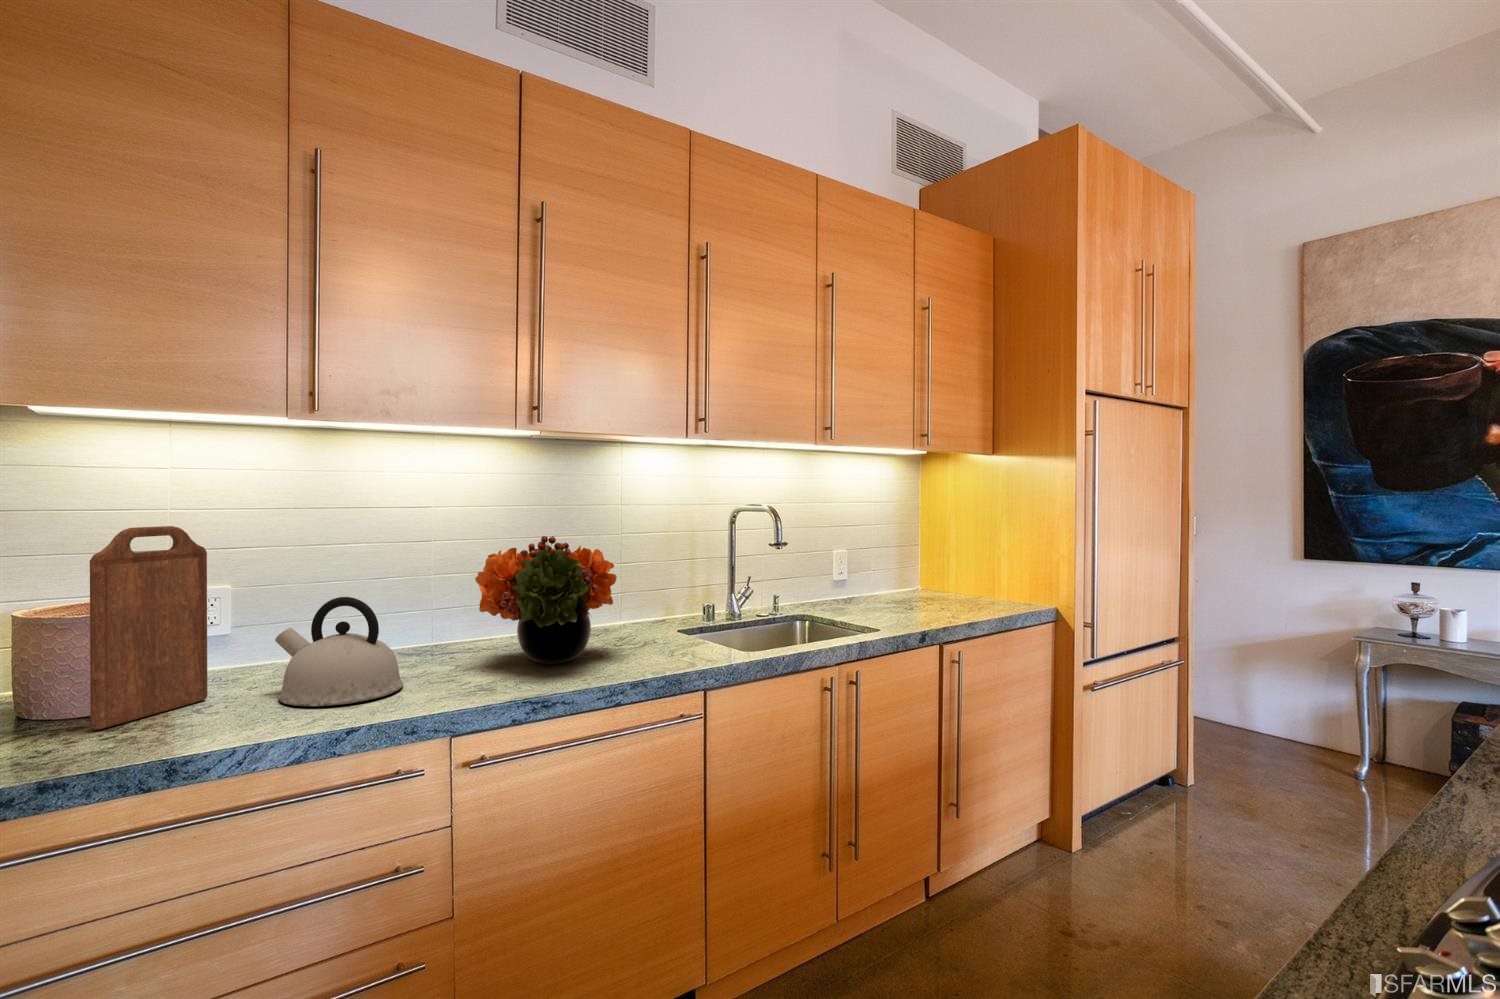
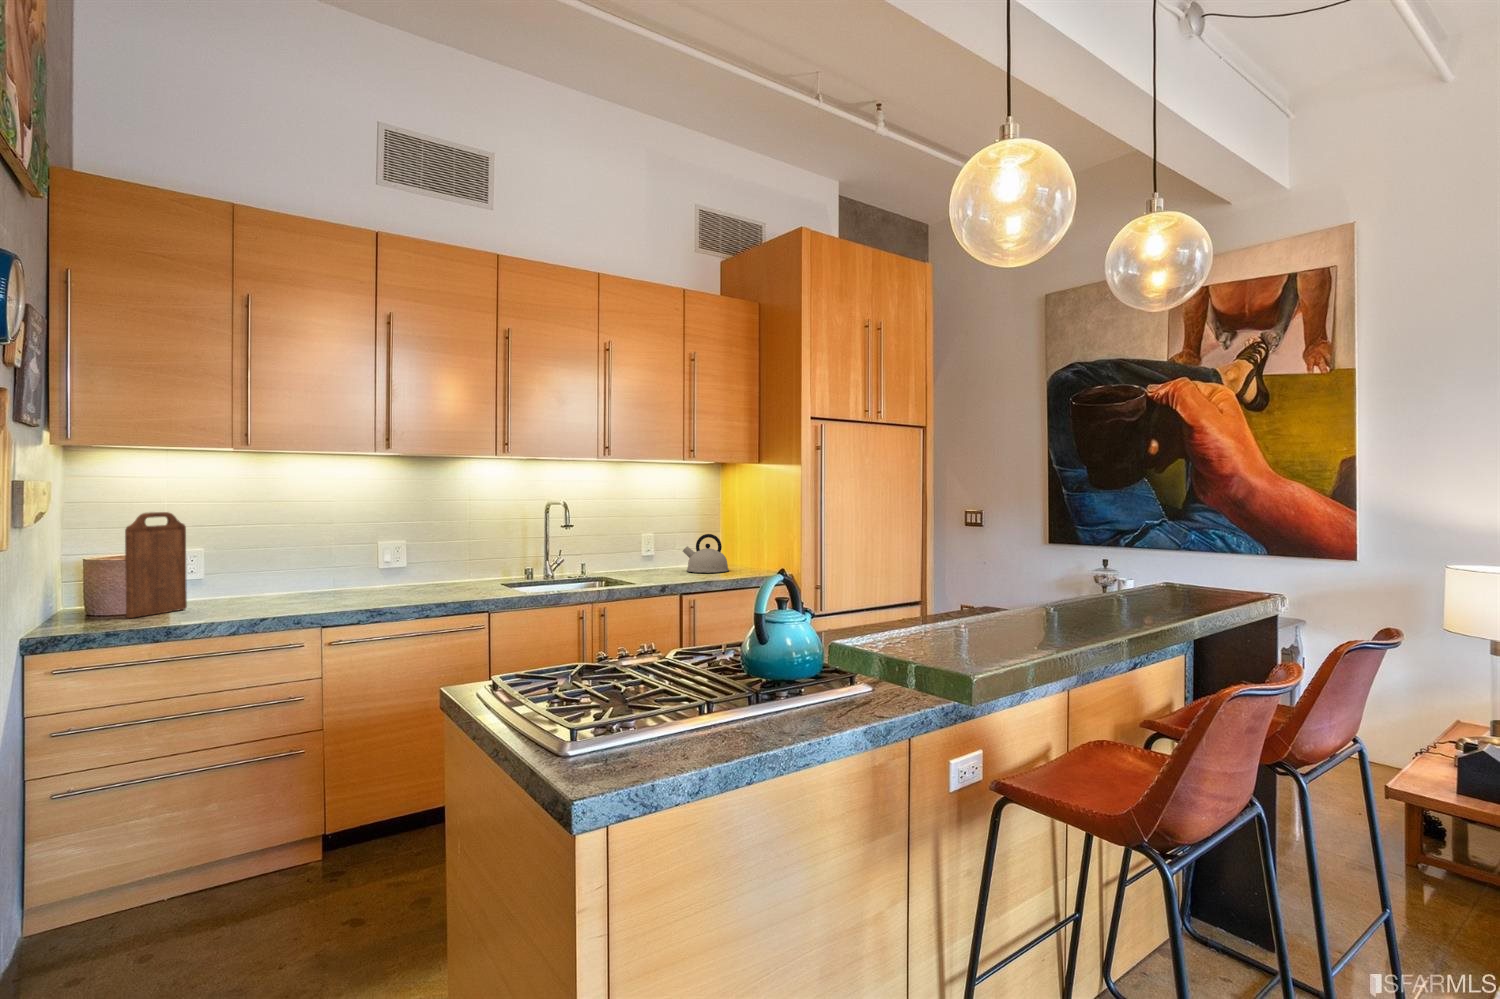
flower arrangement: present [475,536,617,664] -> none [347,520,442,597]
kettle: present [275,597,403,706] -> present [683,534,729,573]

